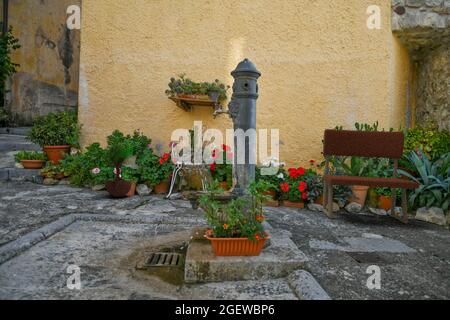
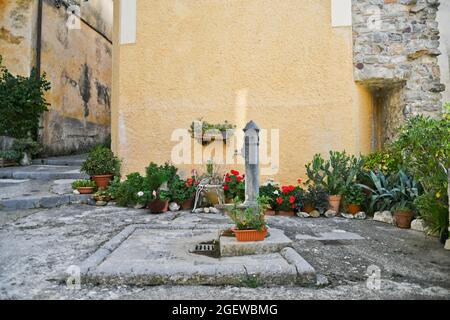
bench: present [322,129,419,224] -> none [306,158,371,223]

